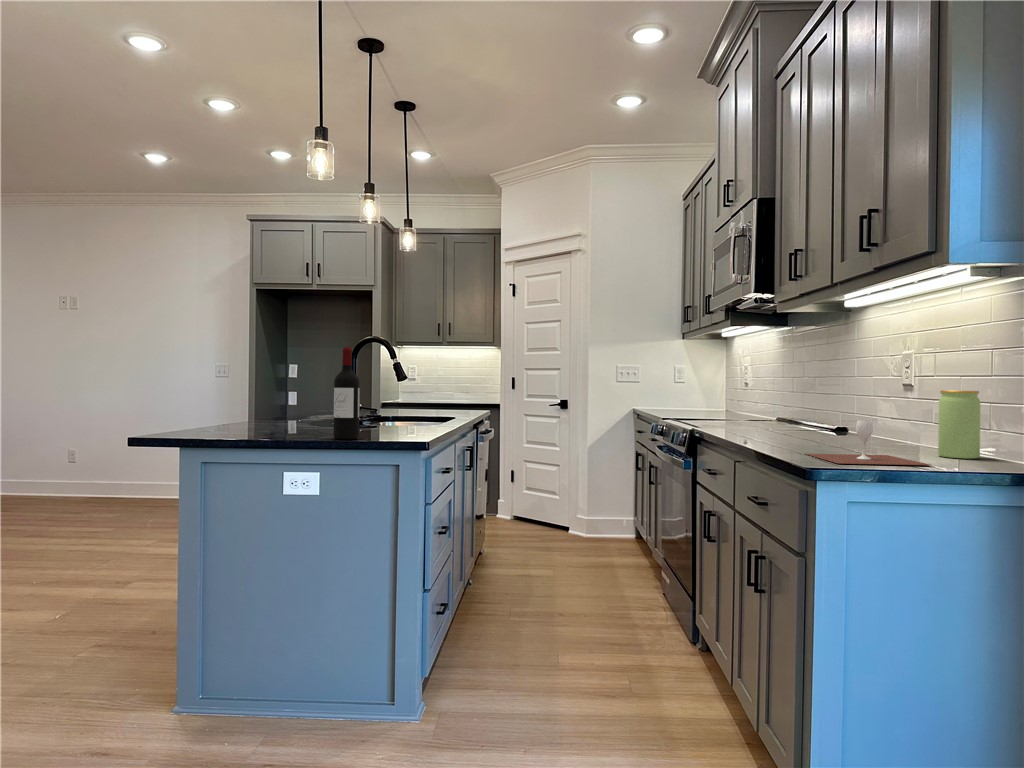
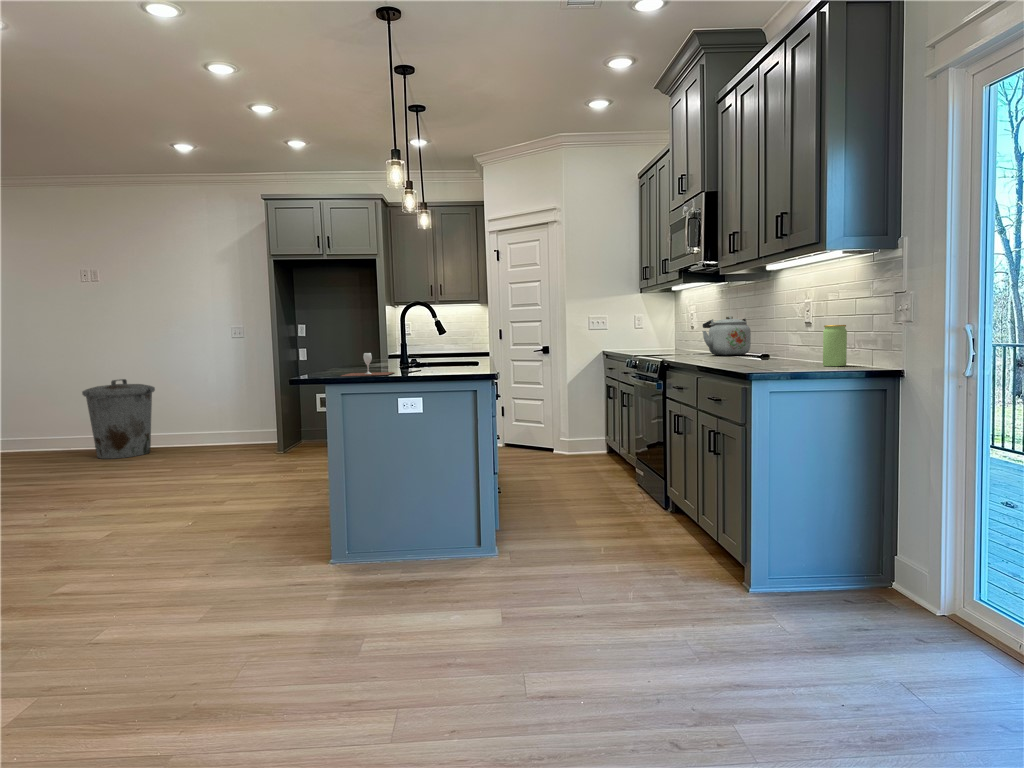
wine bottle: present [334,347,360,439] -> none [428,310,447,374]
kettle: none [754,371,824,426] -> present [702,316,751,356]
trash can: none [36,419,121,510] -> present [82,379,155,459]
wine glass: present [806,420,930,465] -> present [342,353,394,376]

